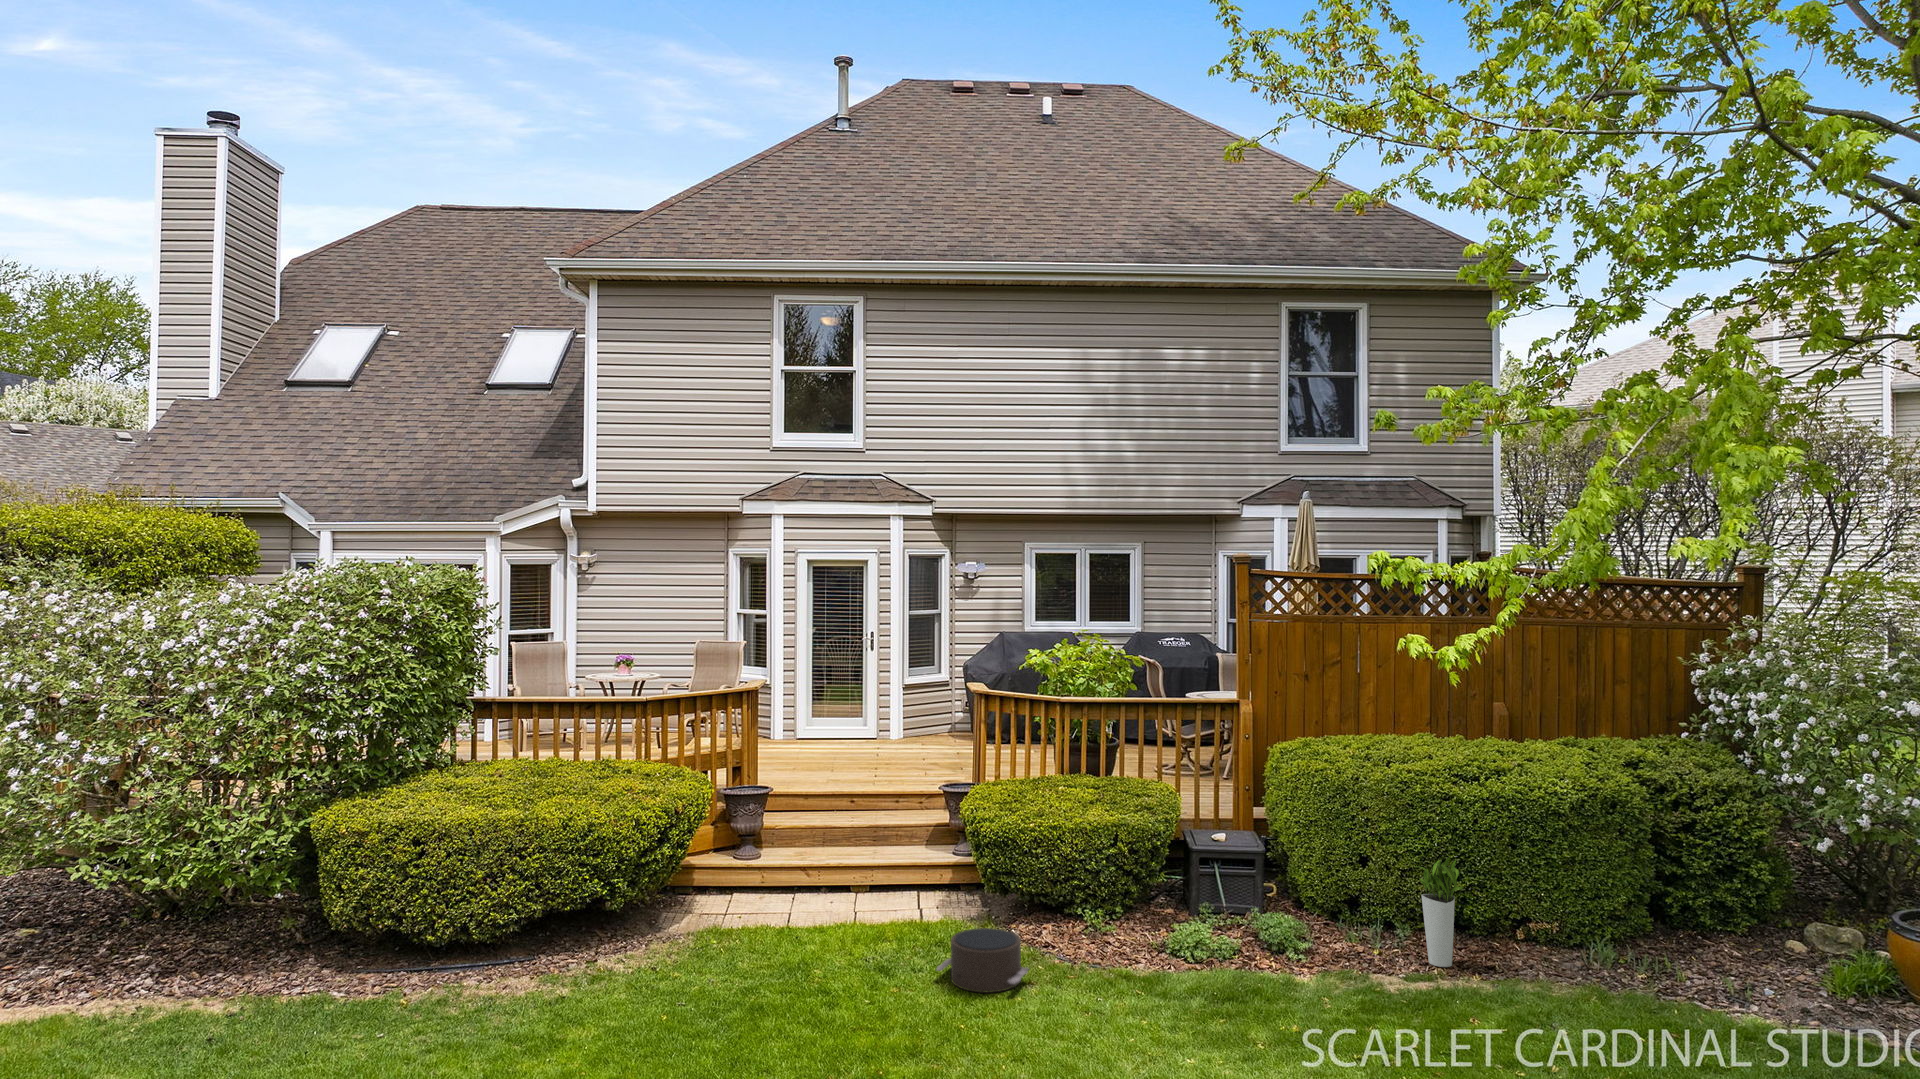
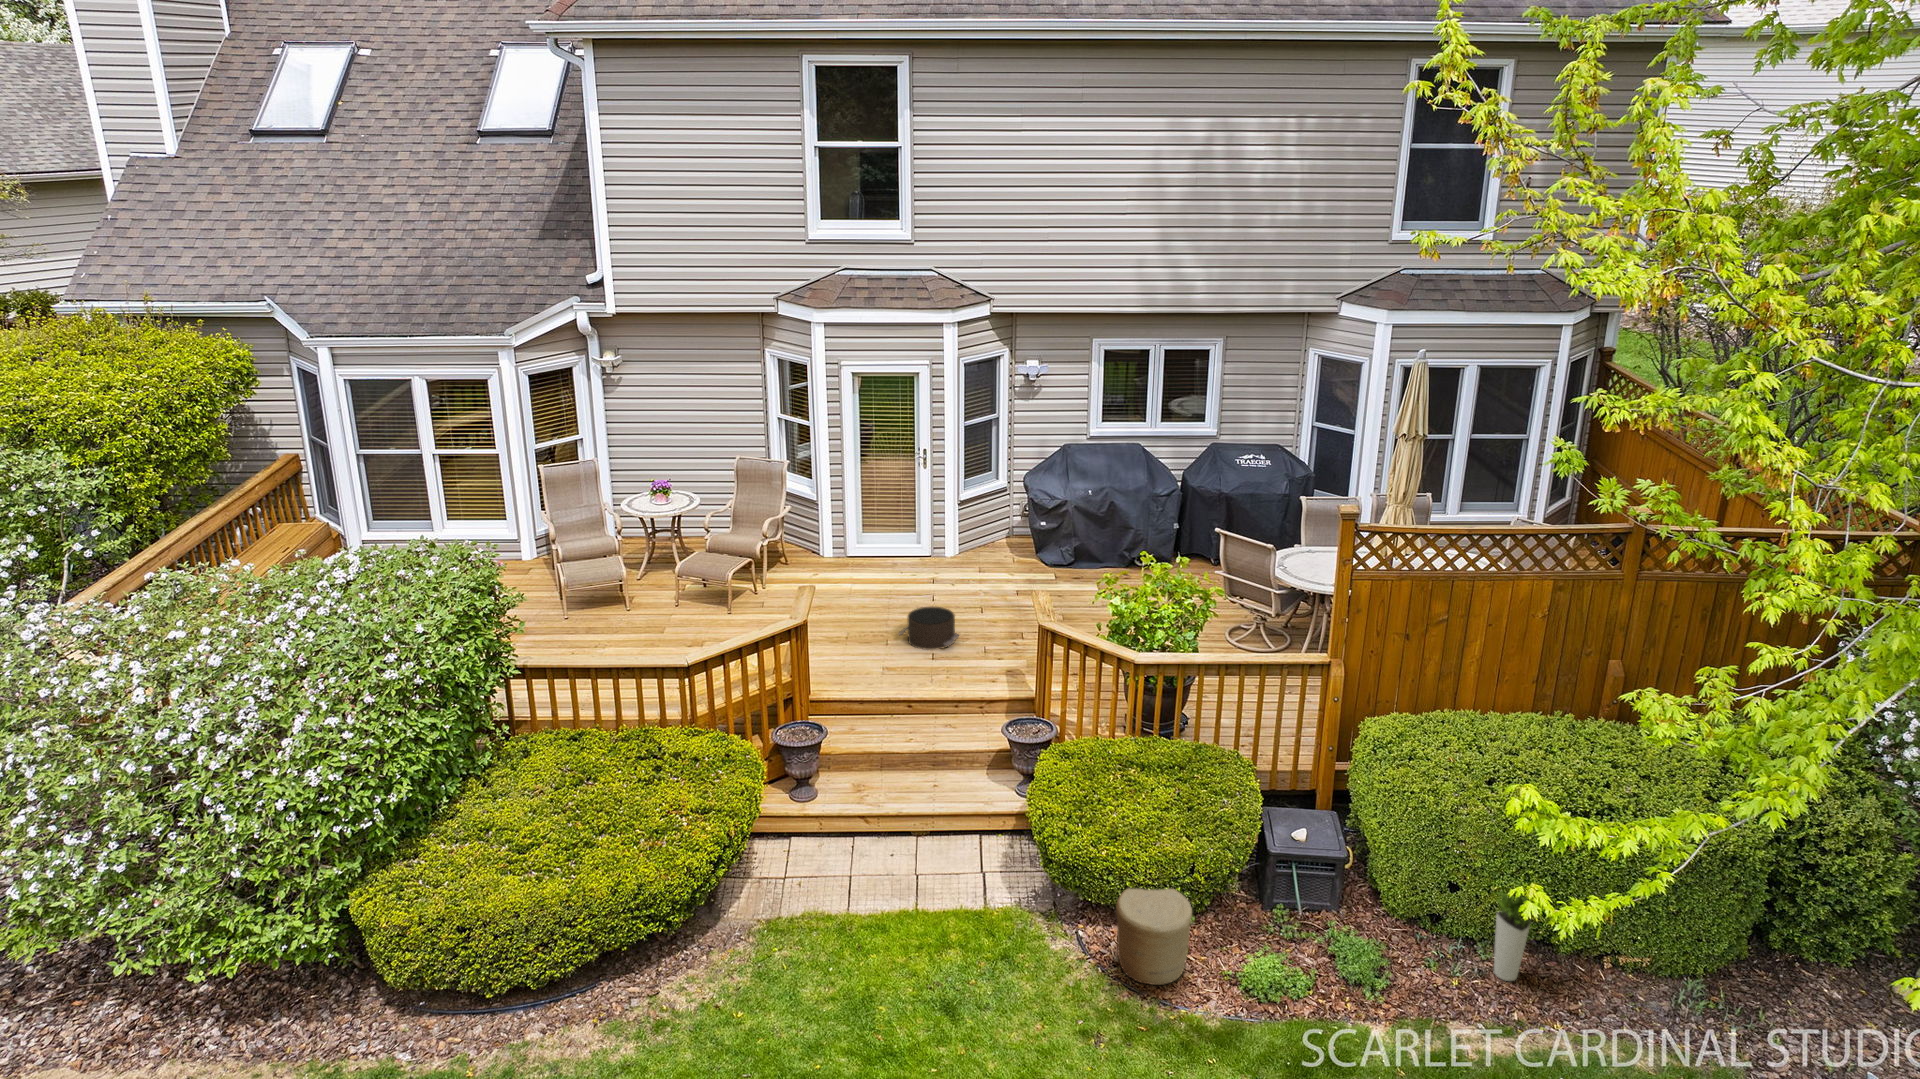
woven basket: none [1052,881,1126,973] -> present [1116,889,1192,985]
pouf: present [937,928,1029,993] -> present [898,607,959,650]

